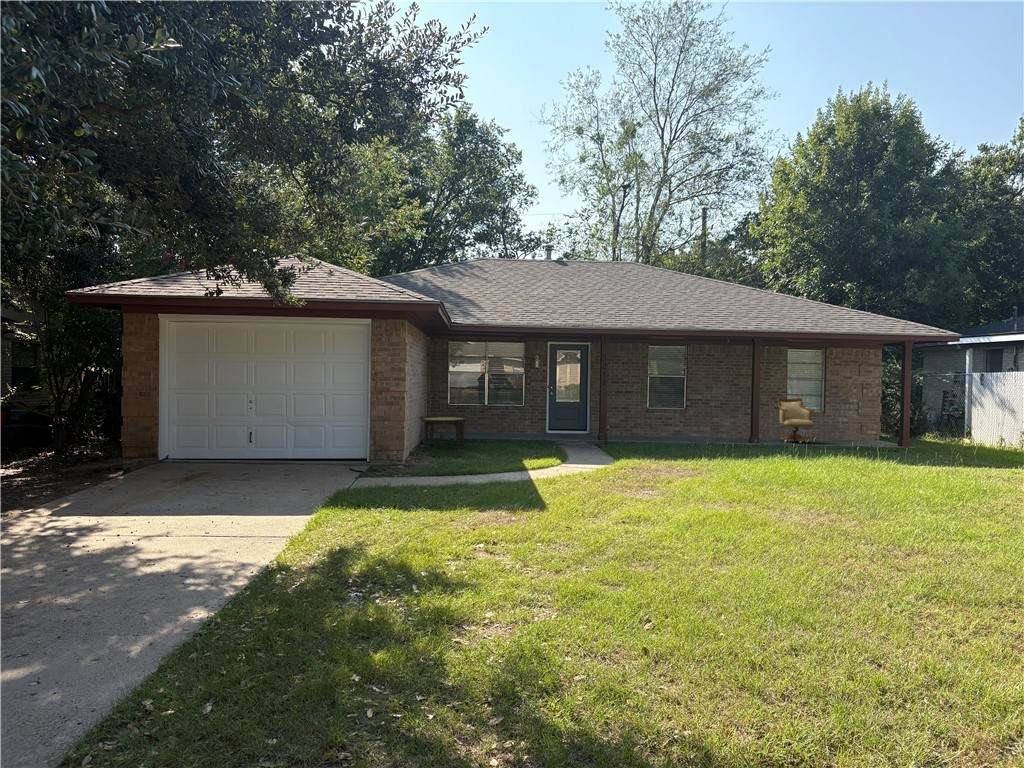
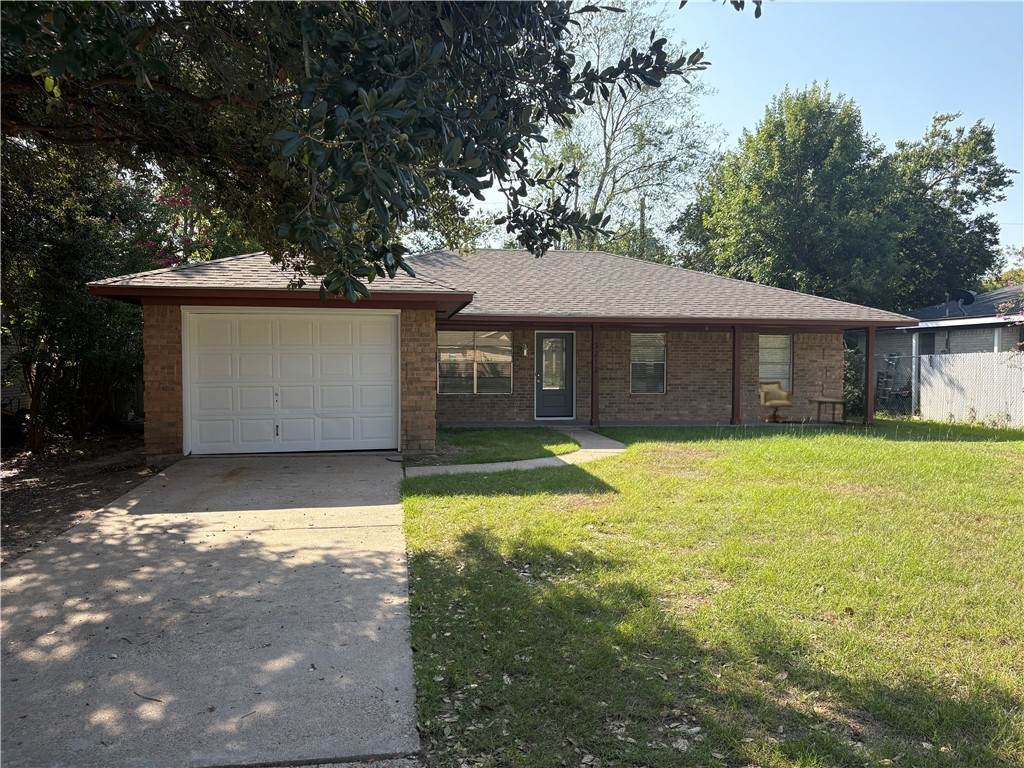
round table: present [418,415,470,450] -> present [806,397,849,424]

